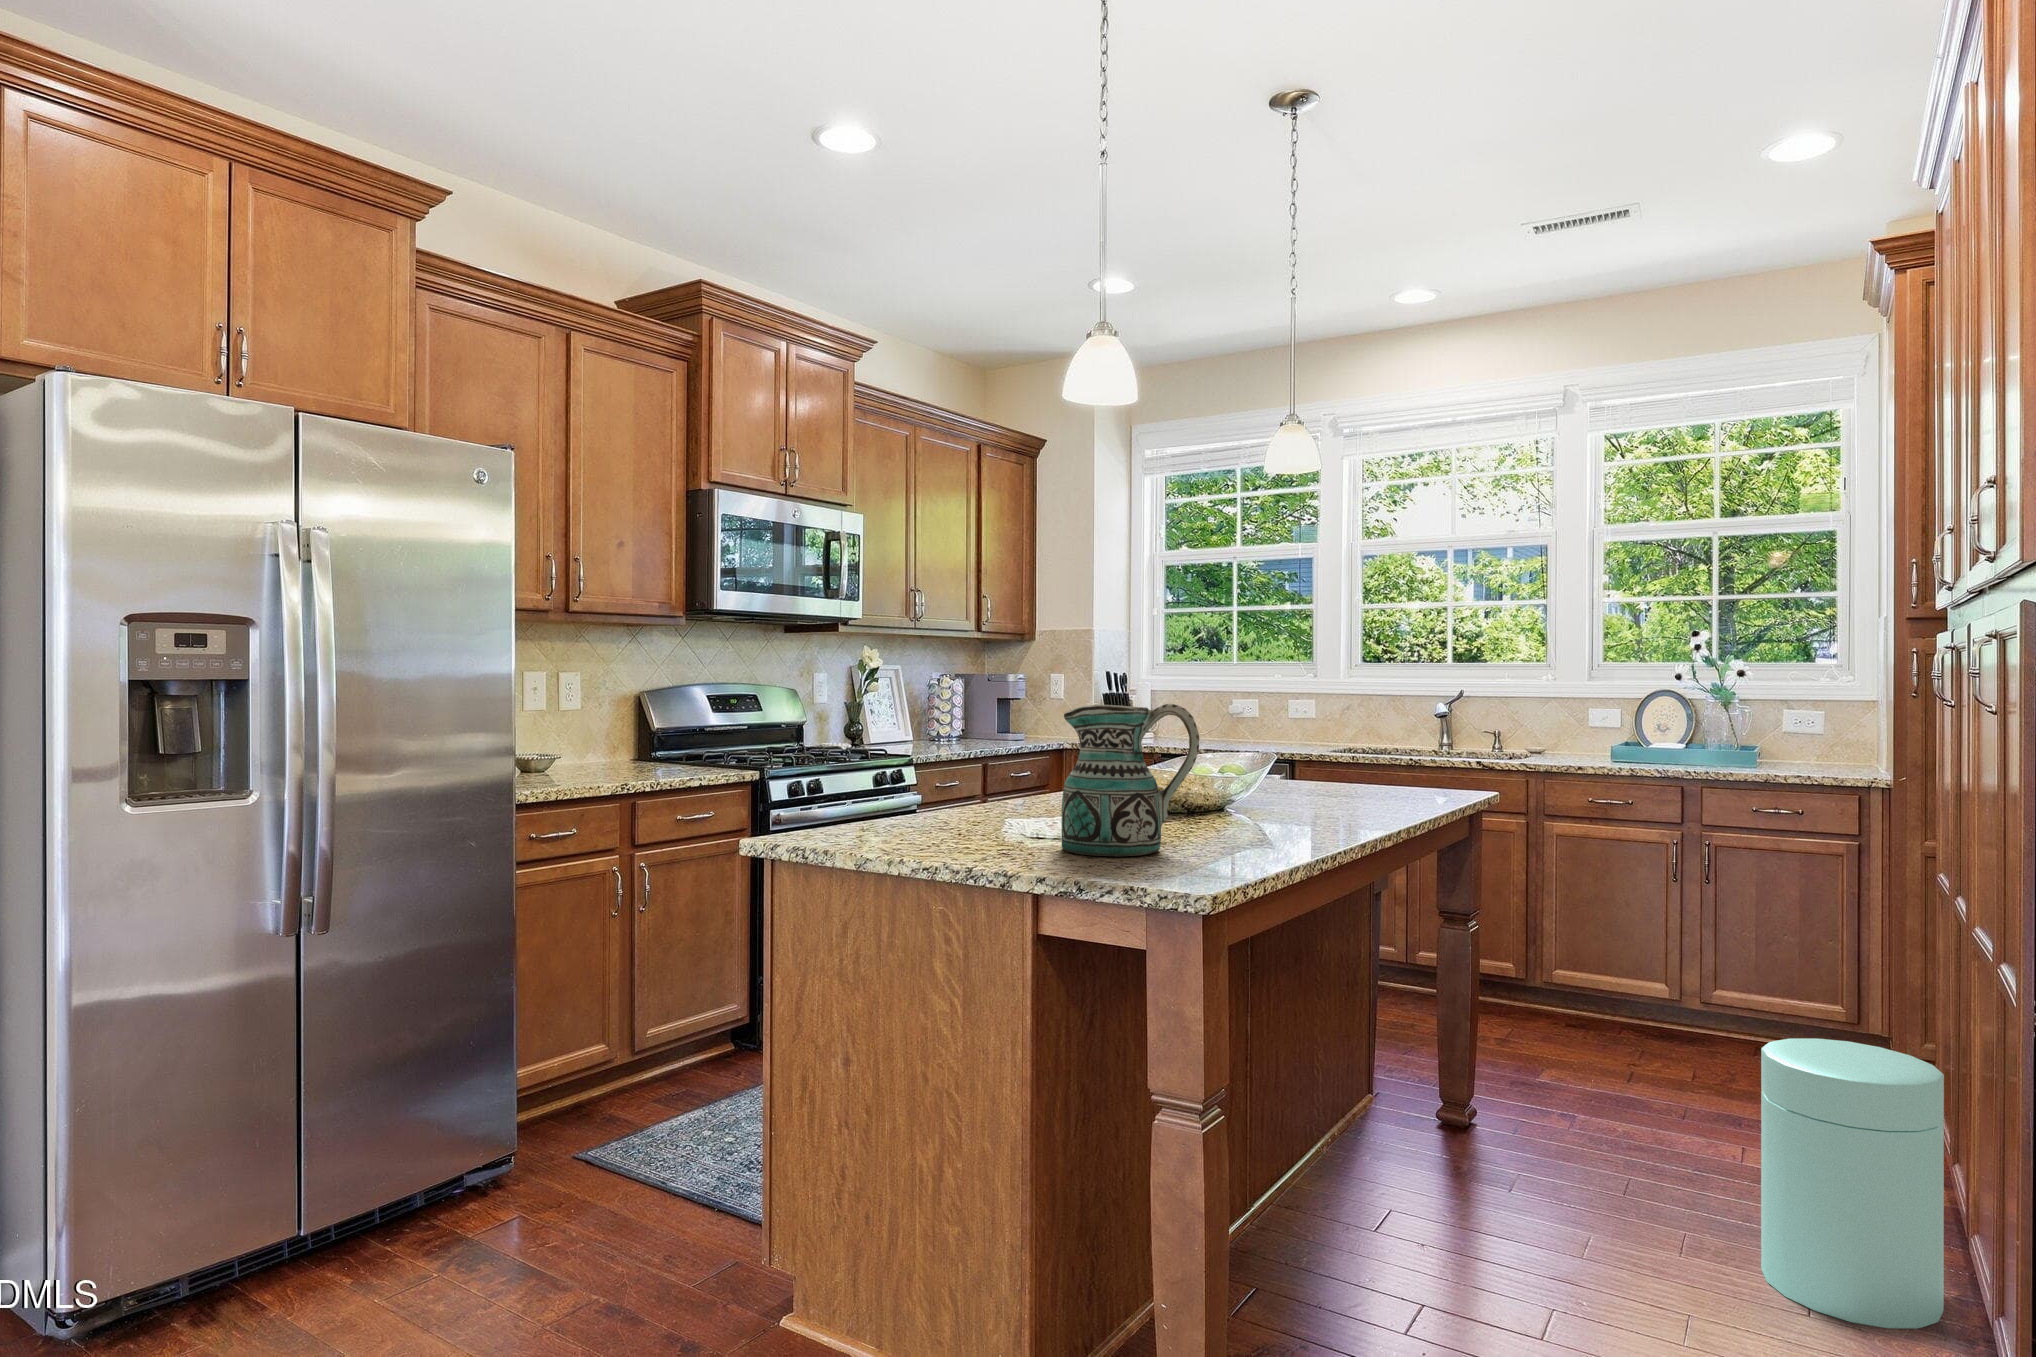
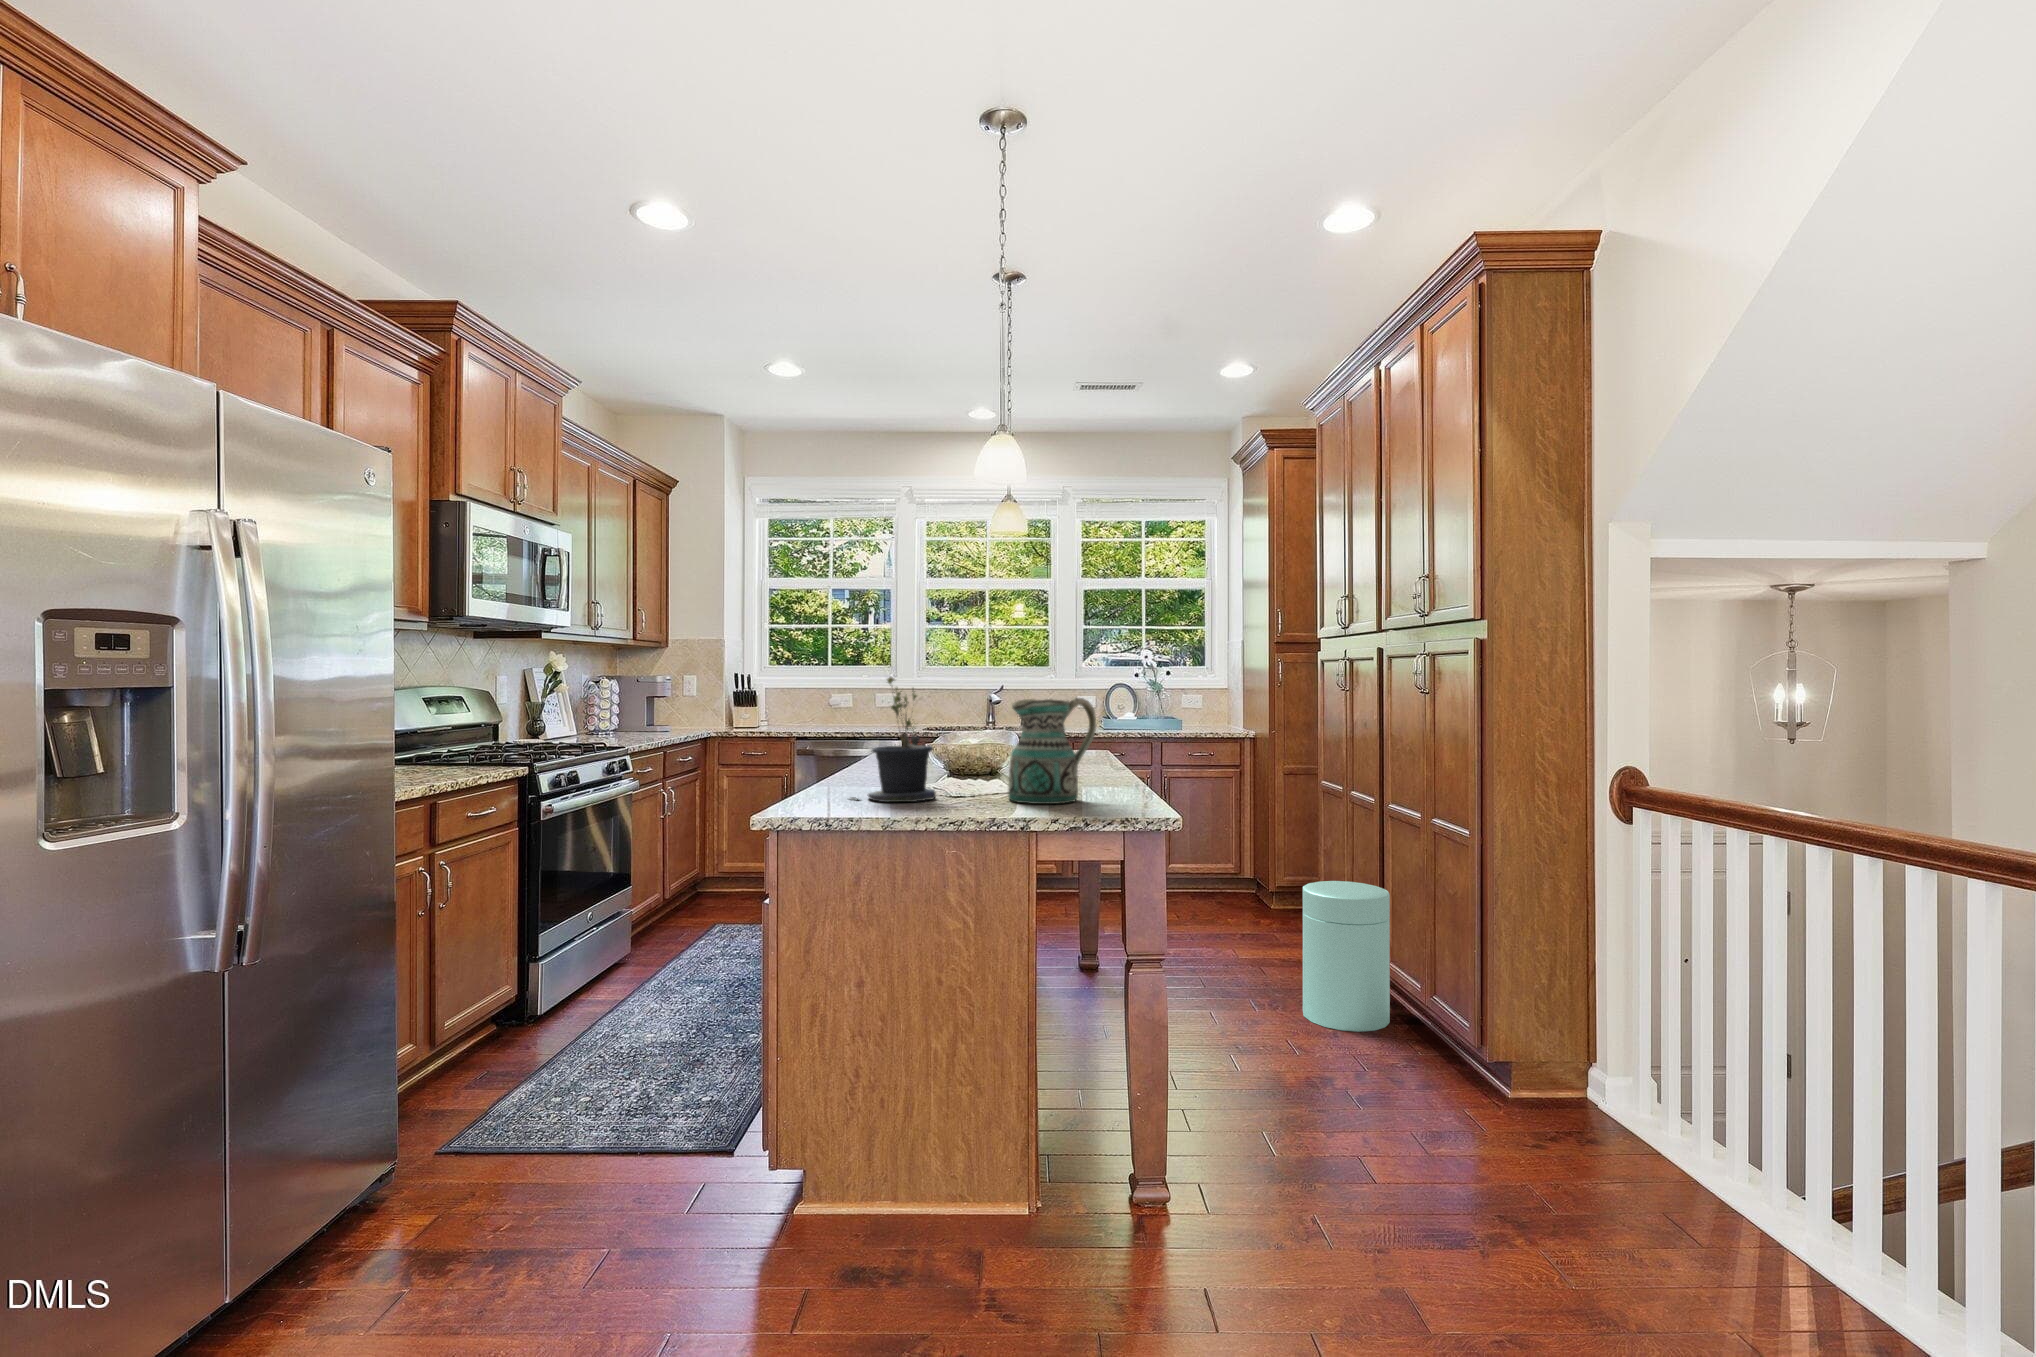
potted plant: none [886,672,997,839] -> present [851,677,936,802]

